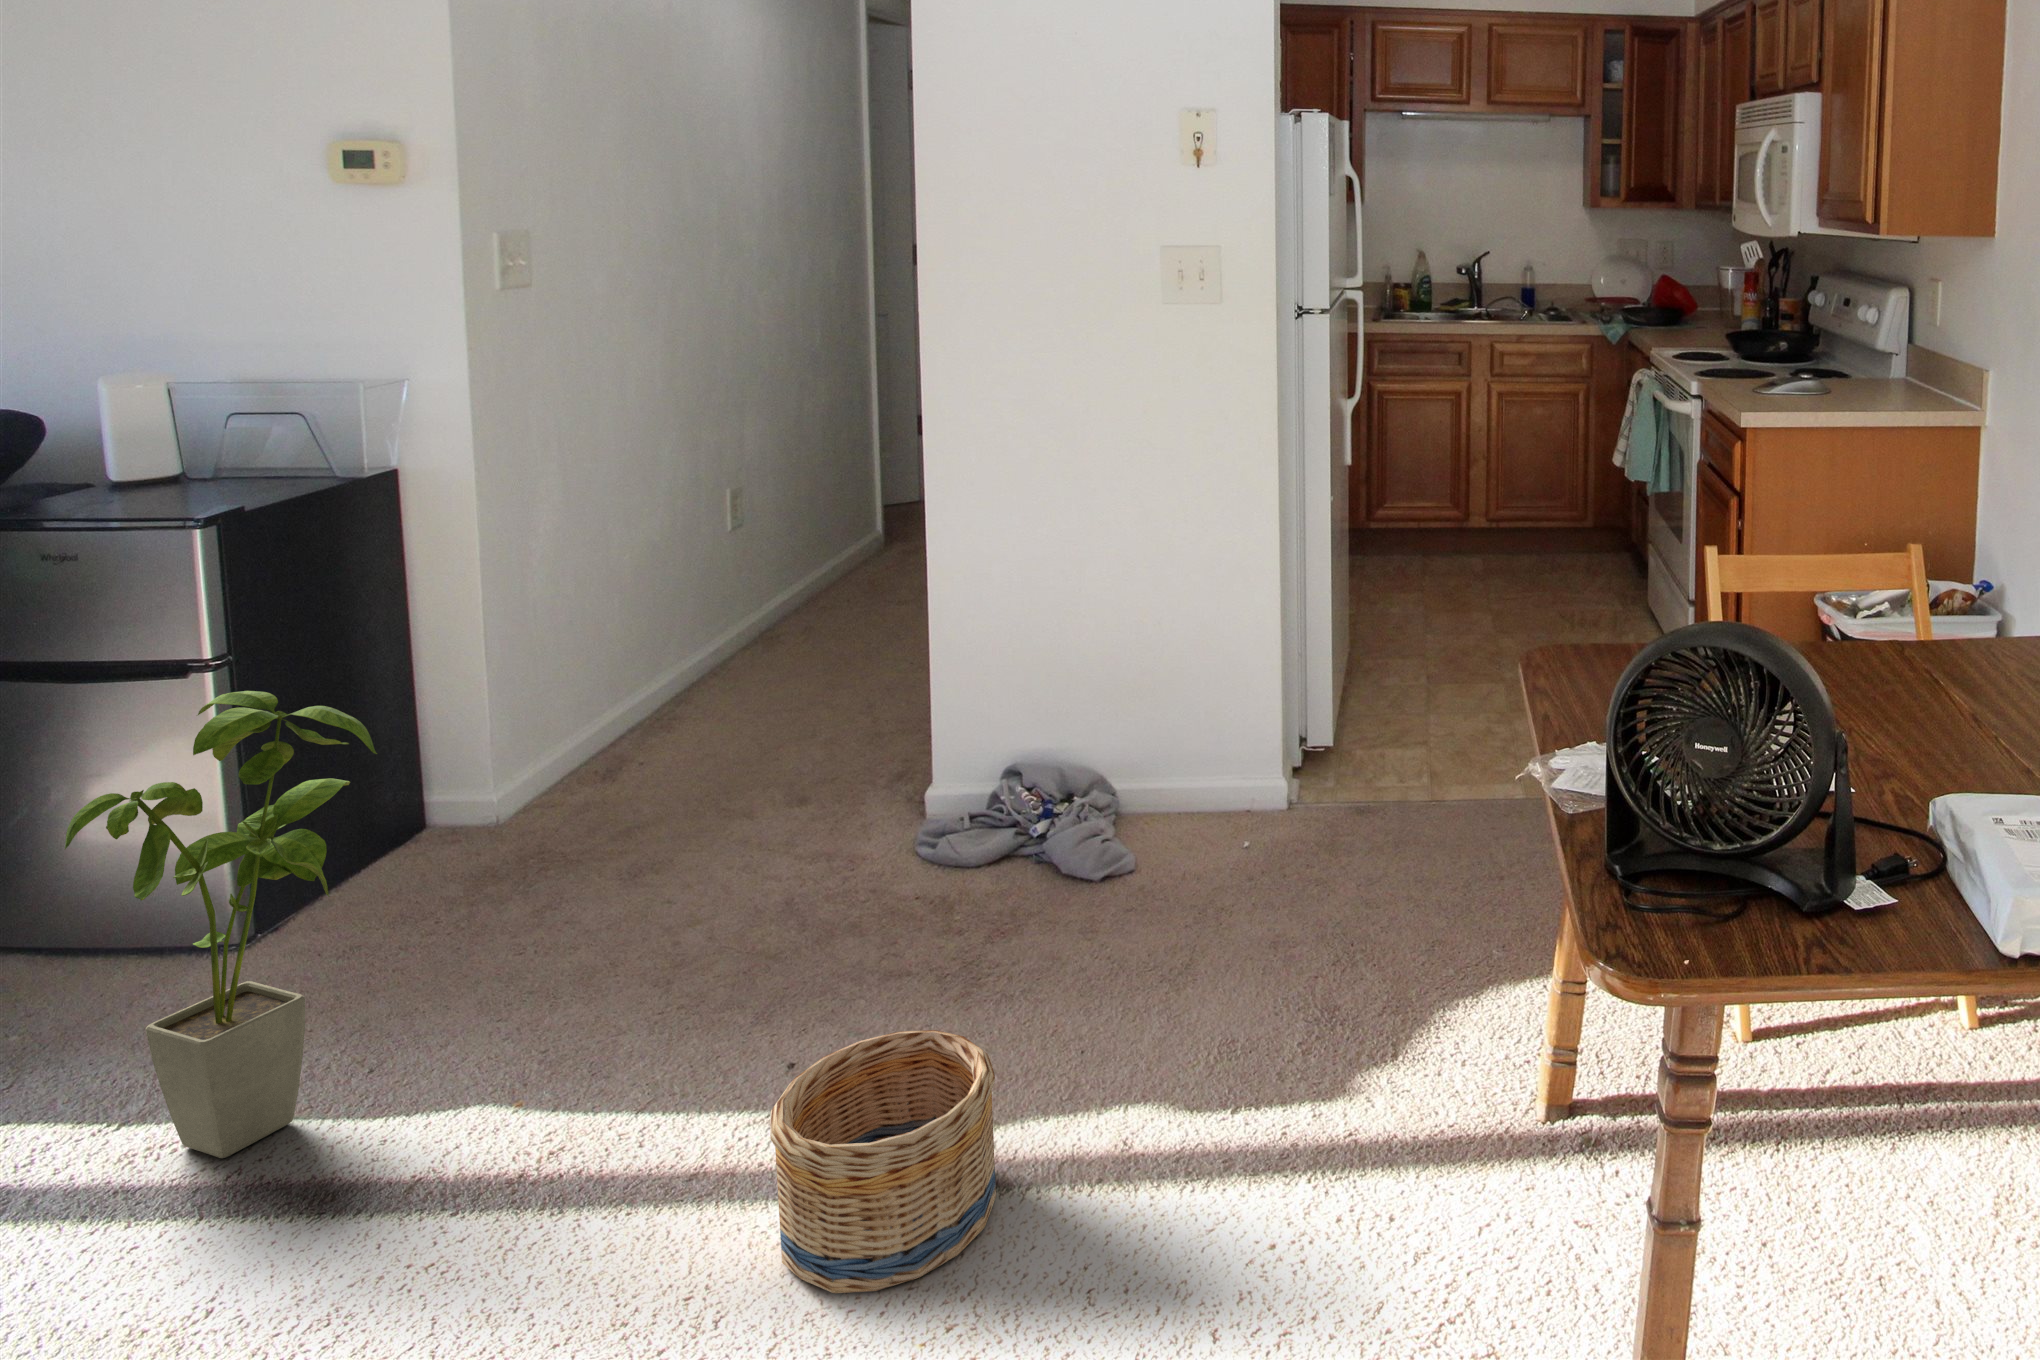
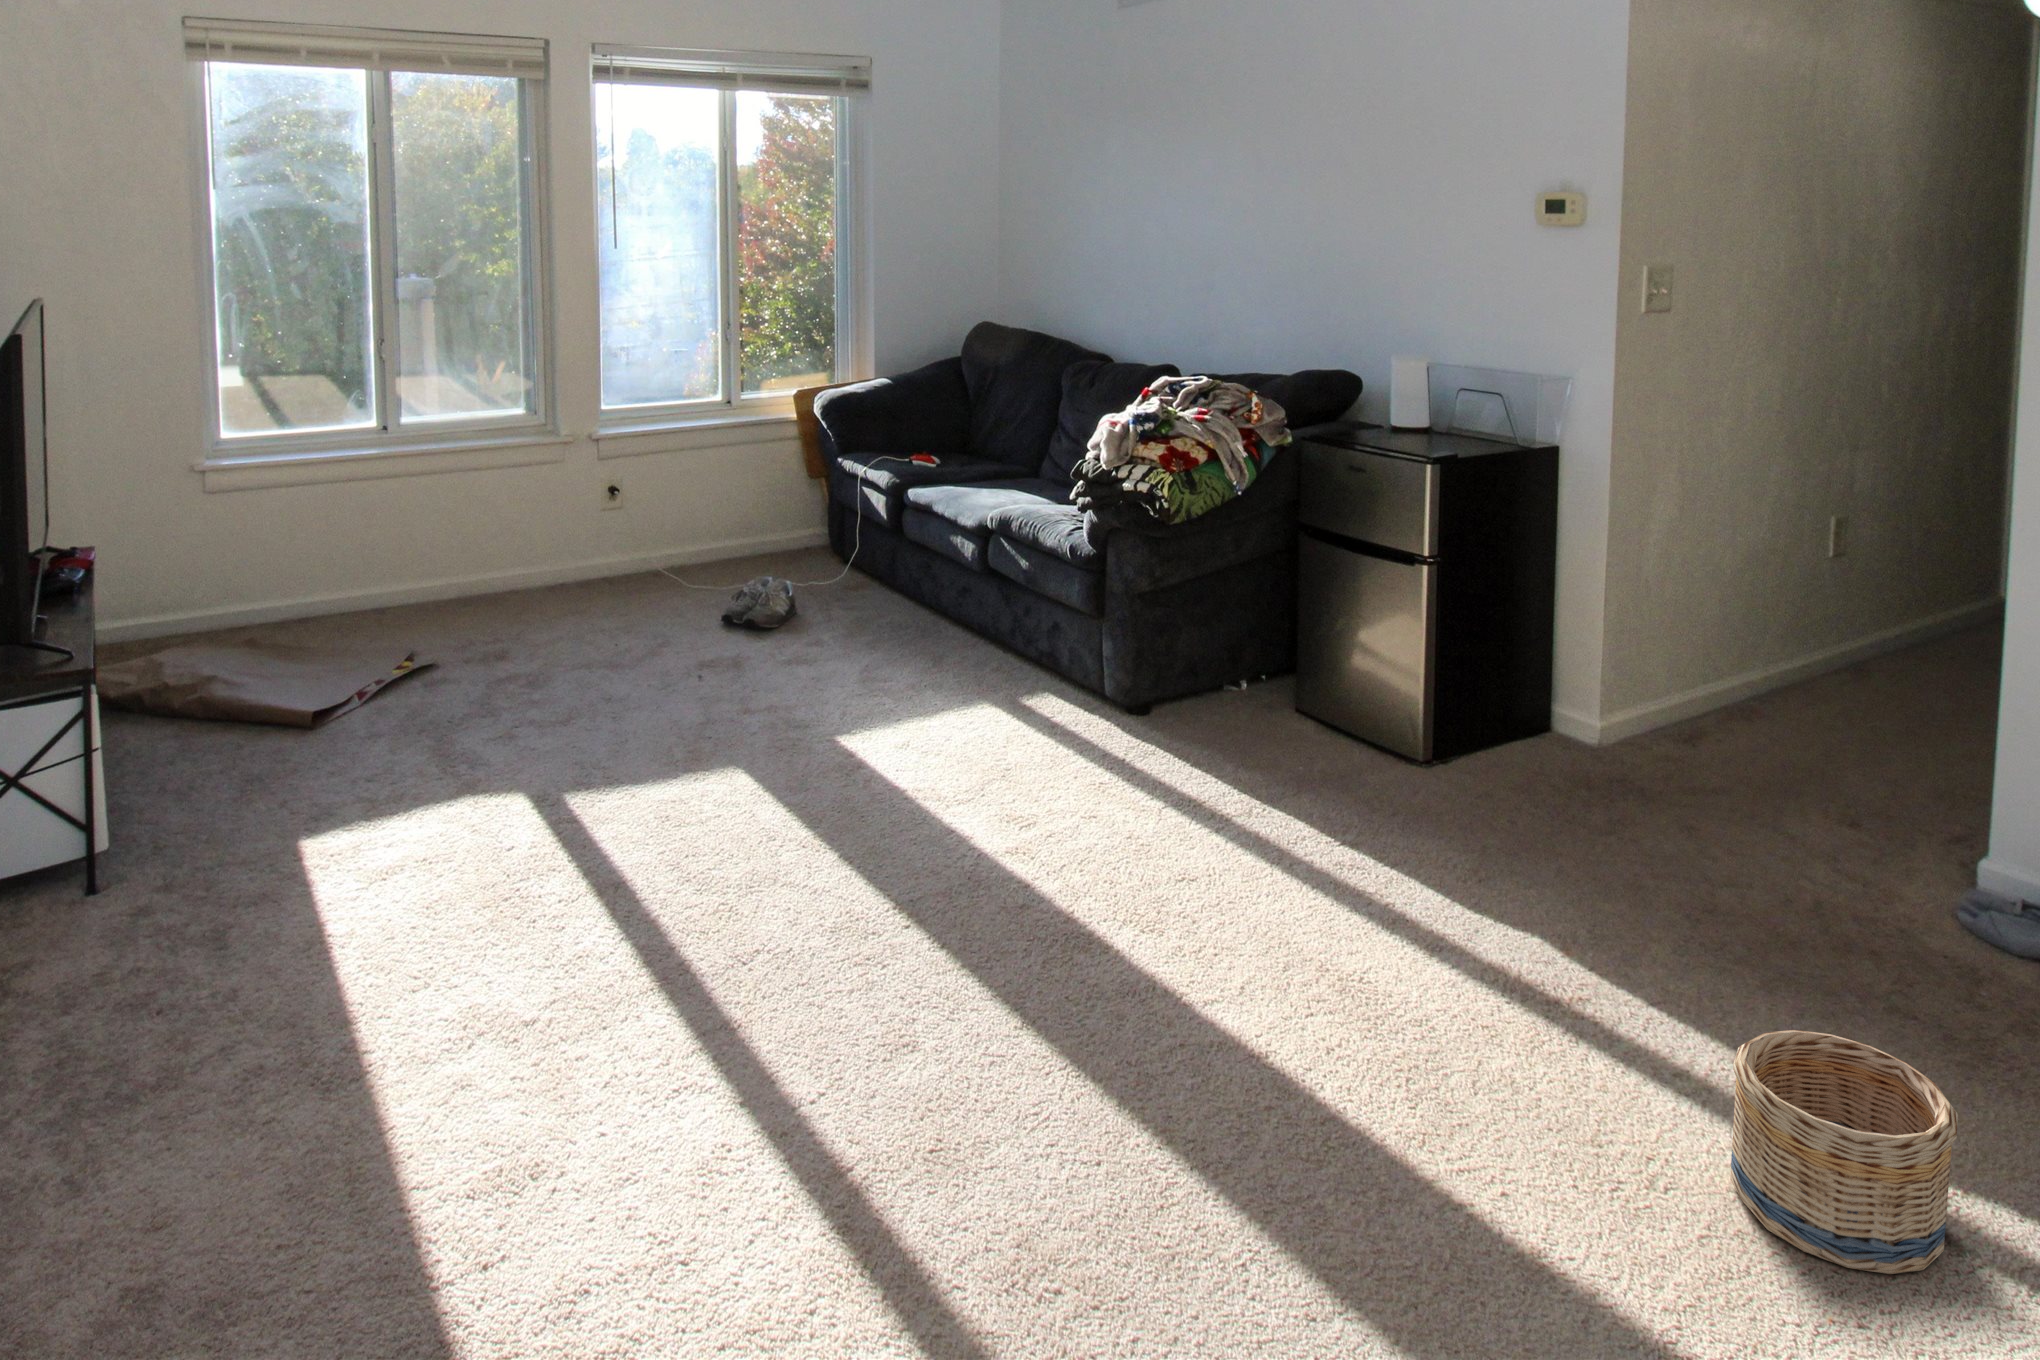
house plant: present [65,691,377,1158] -> none [1336,580,1506,892]

